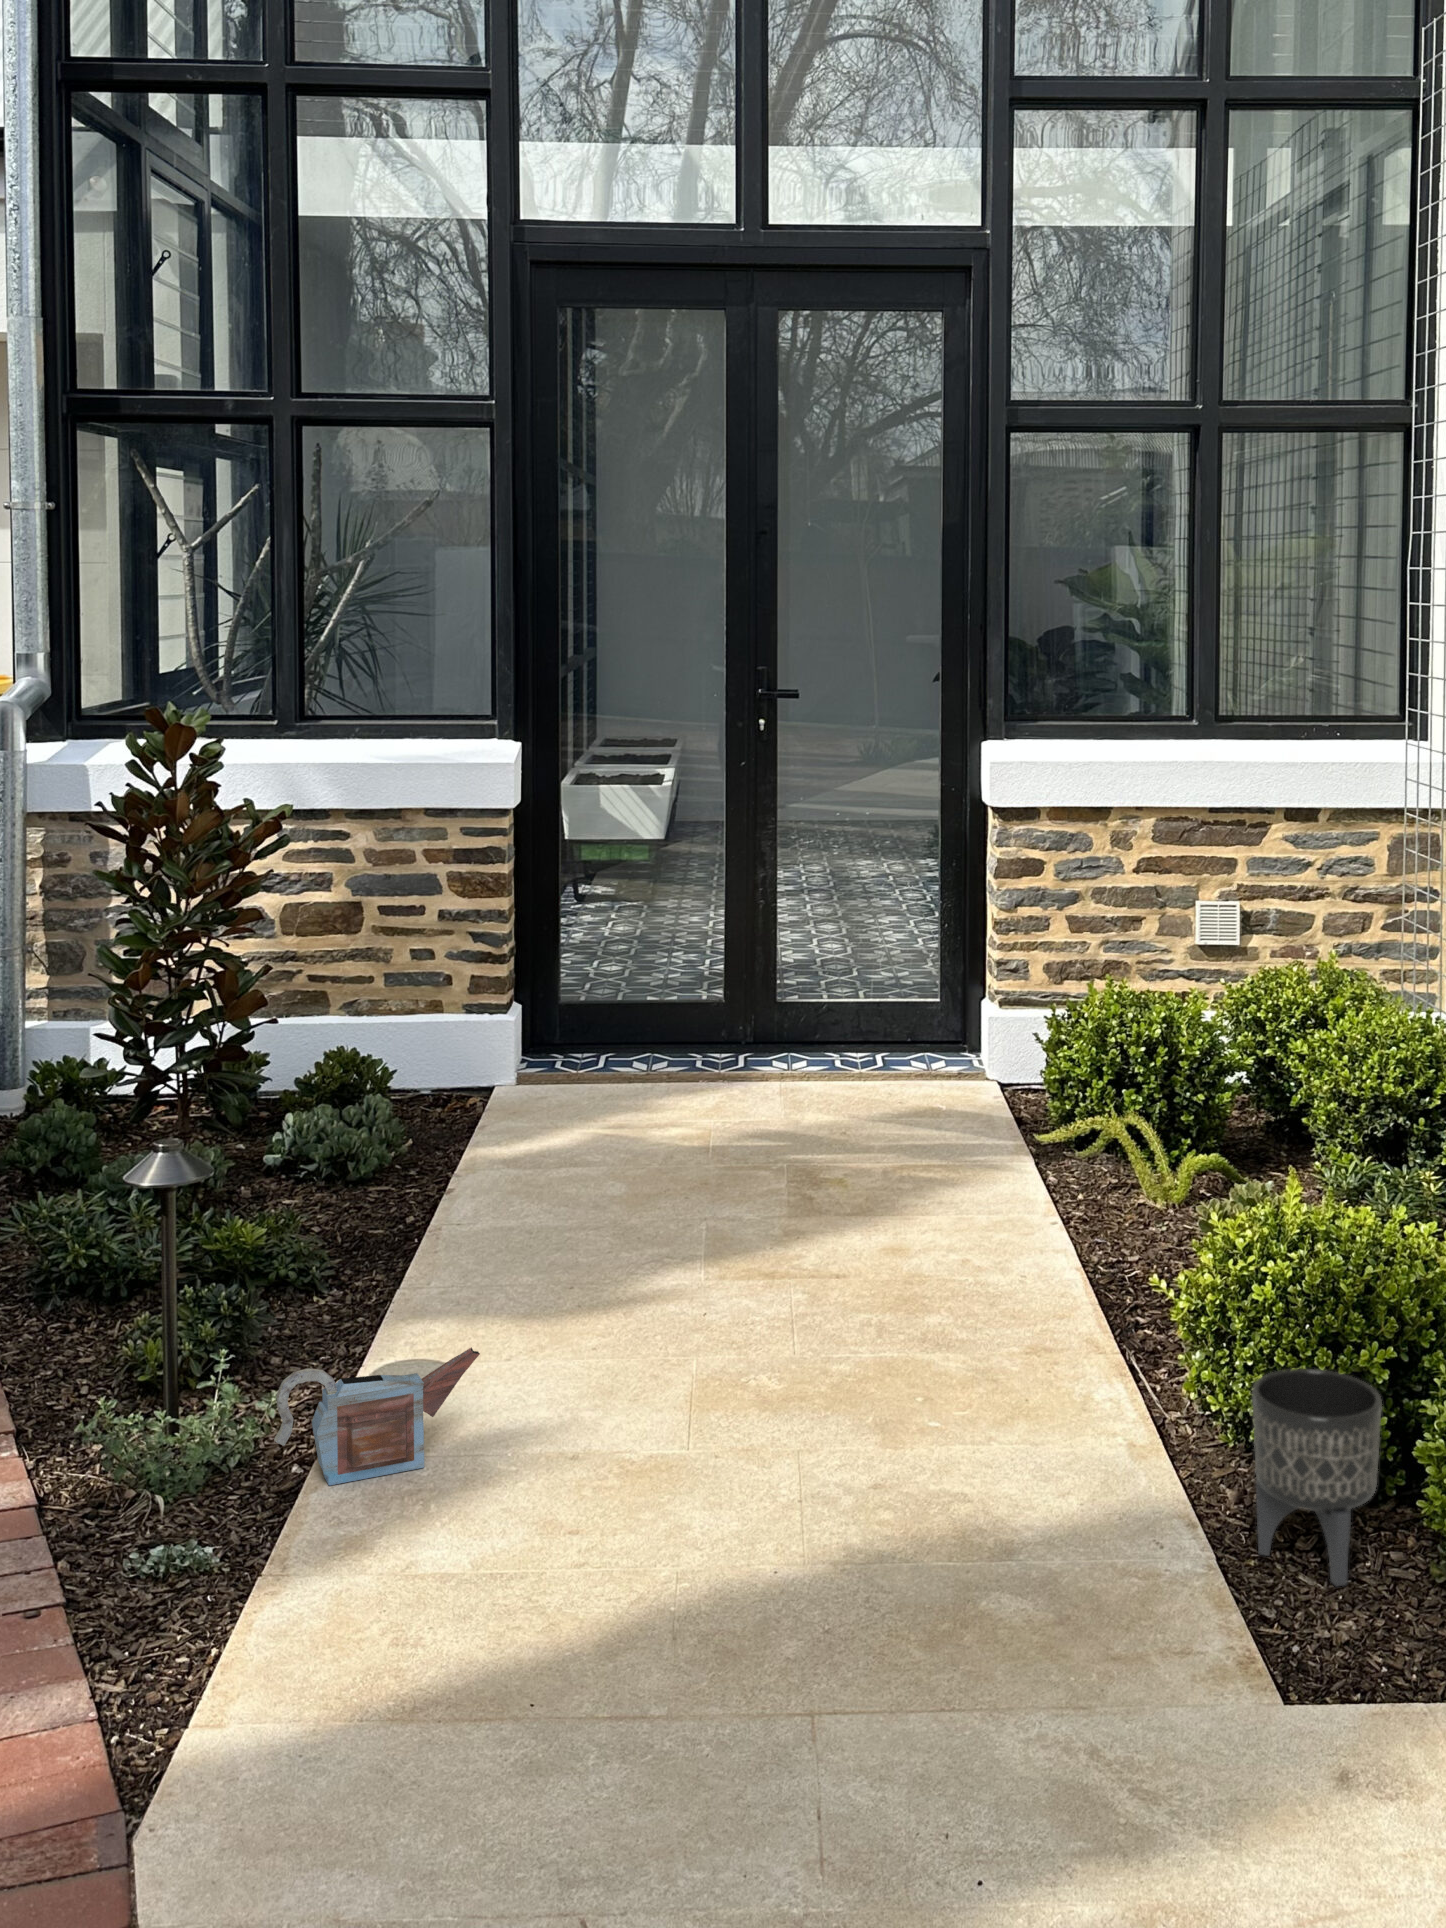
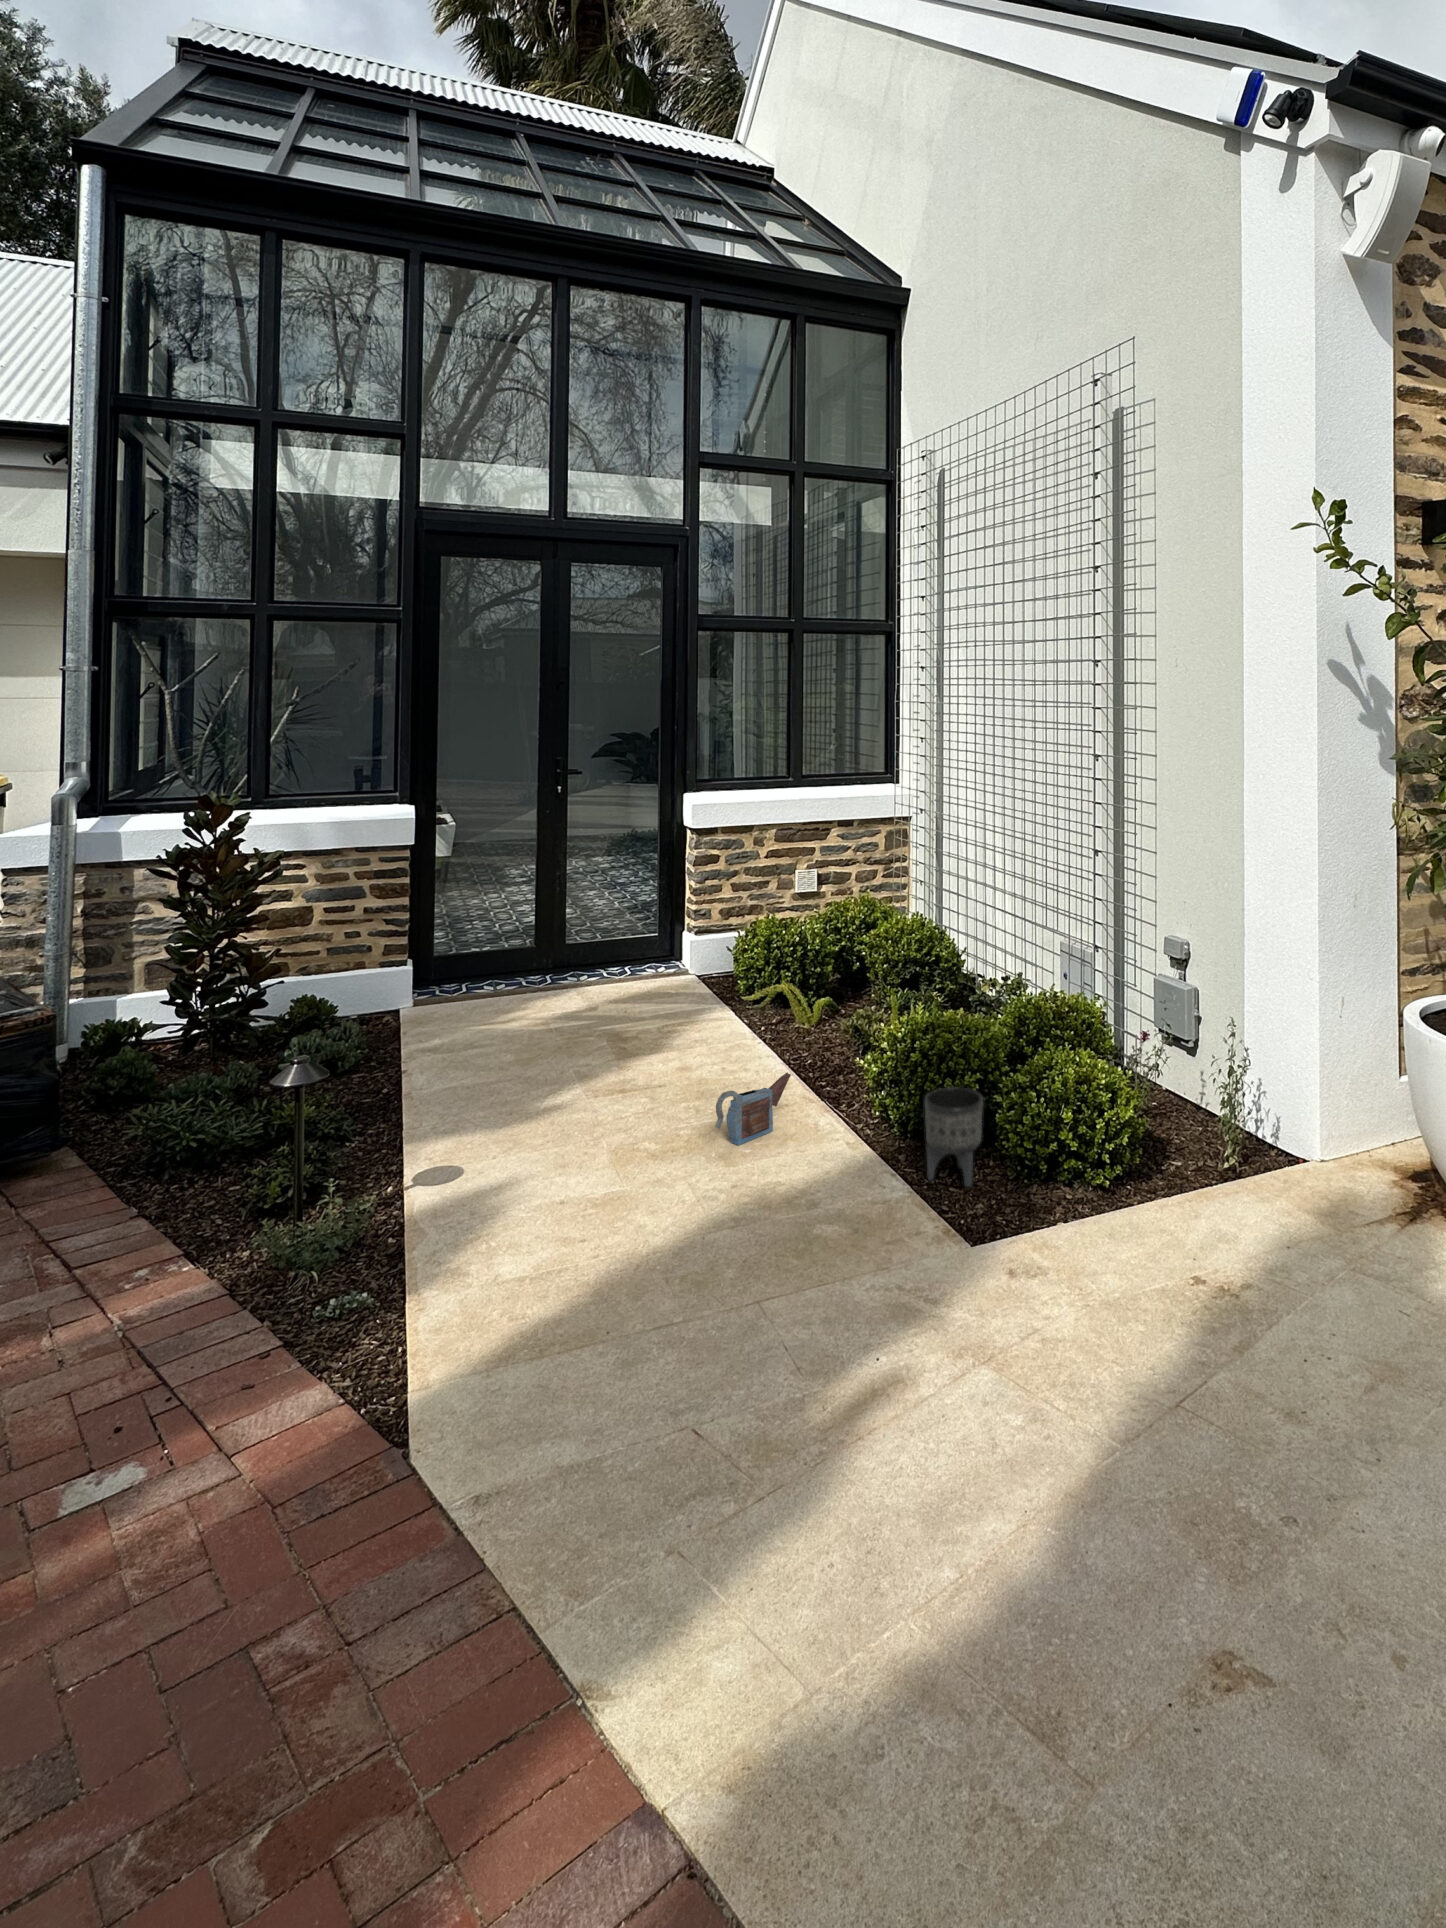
watering can: present [274,1347,480,1485] -> present [715,1072,791,1145]

